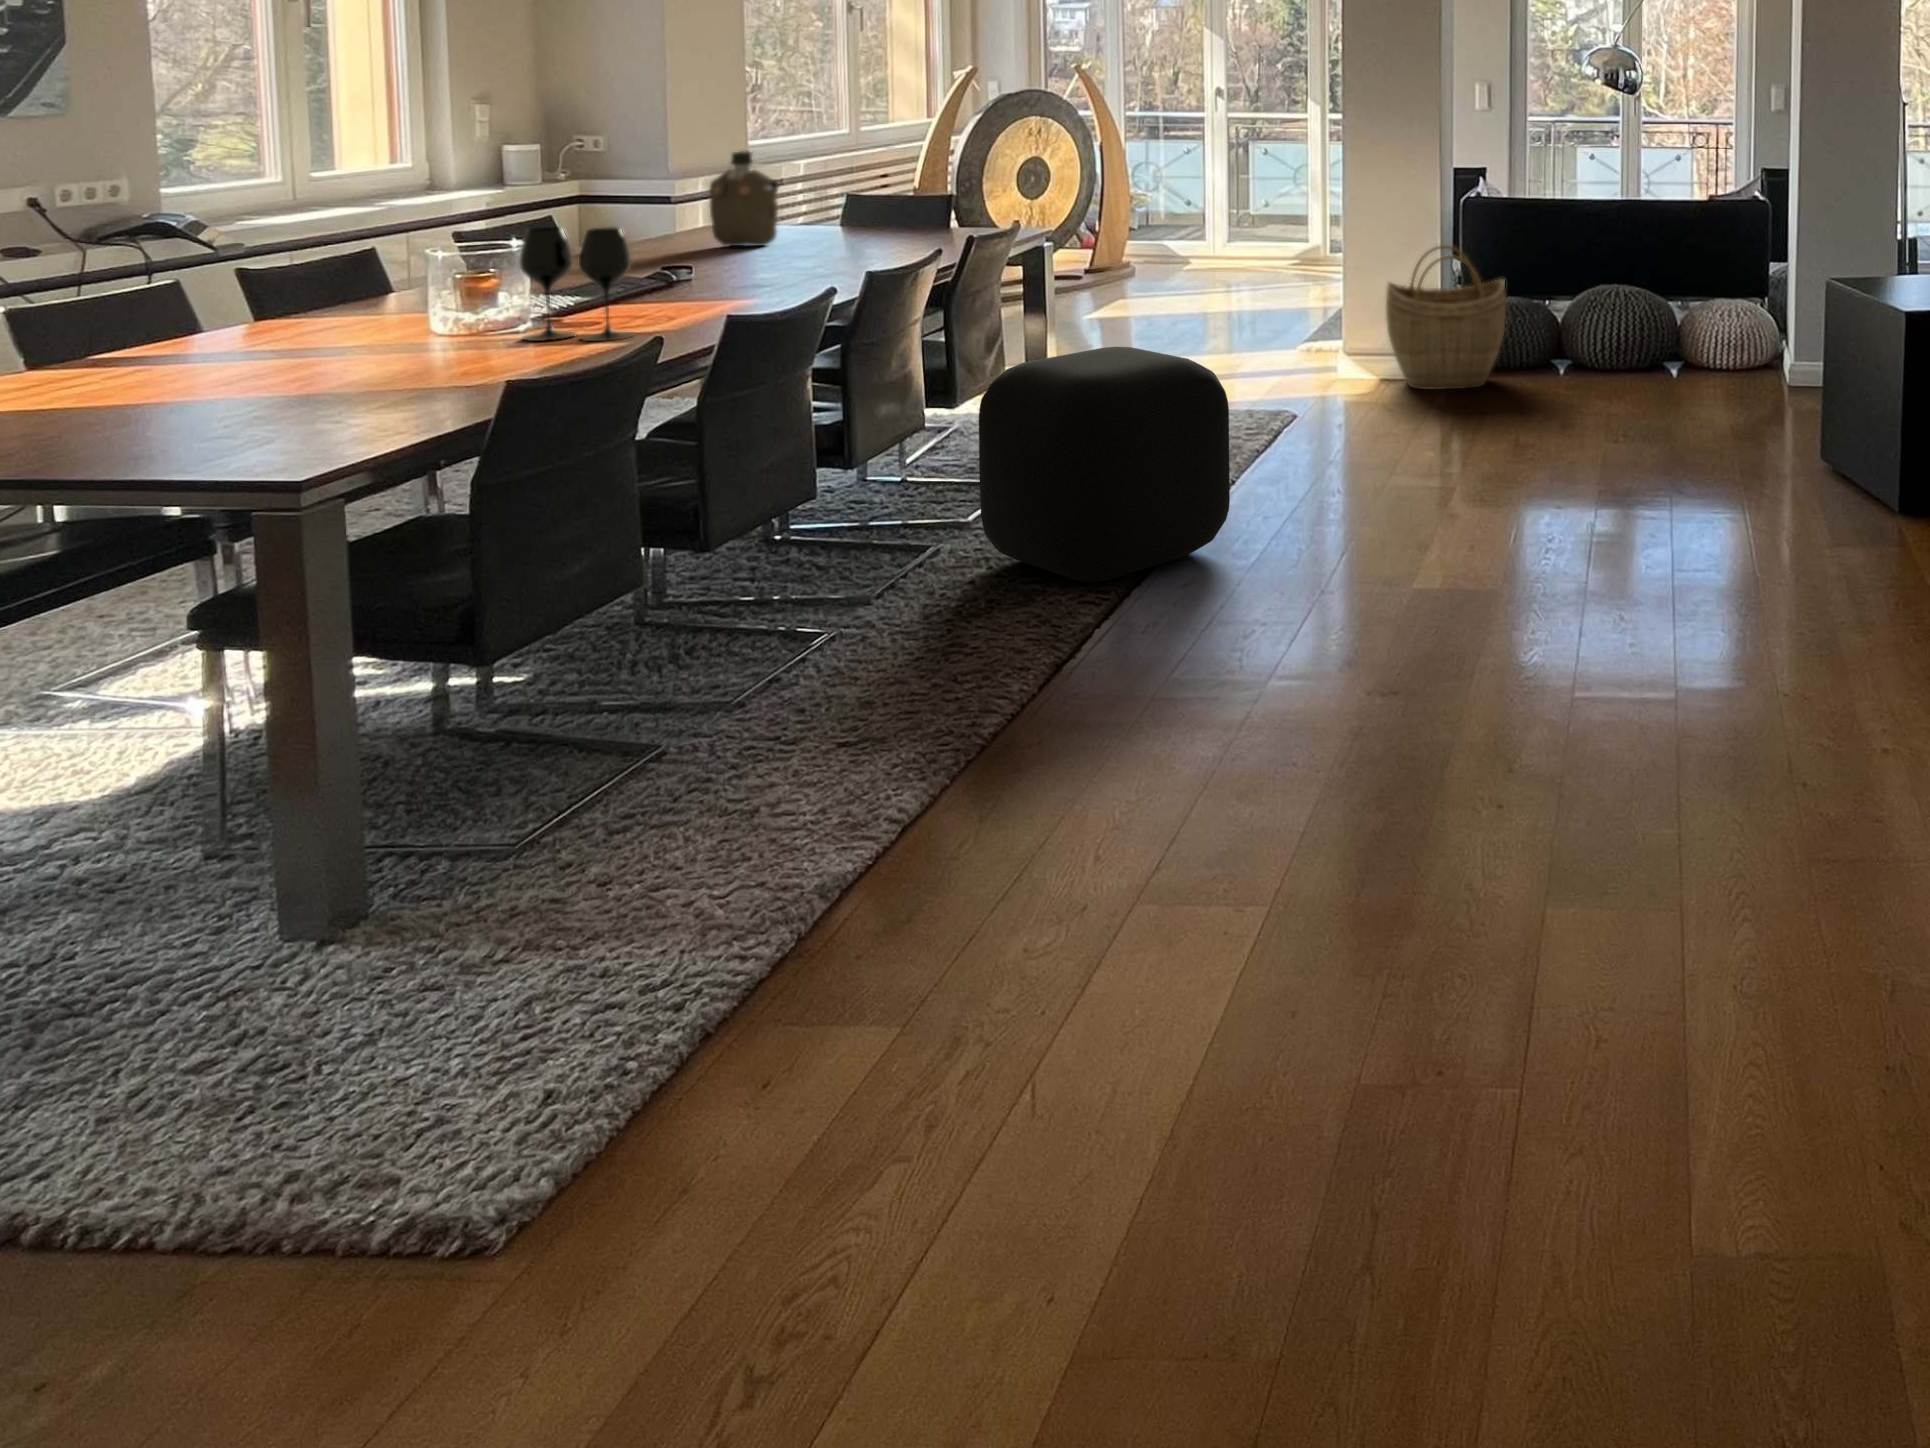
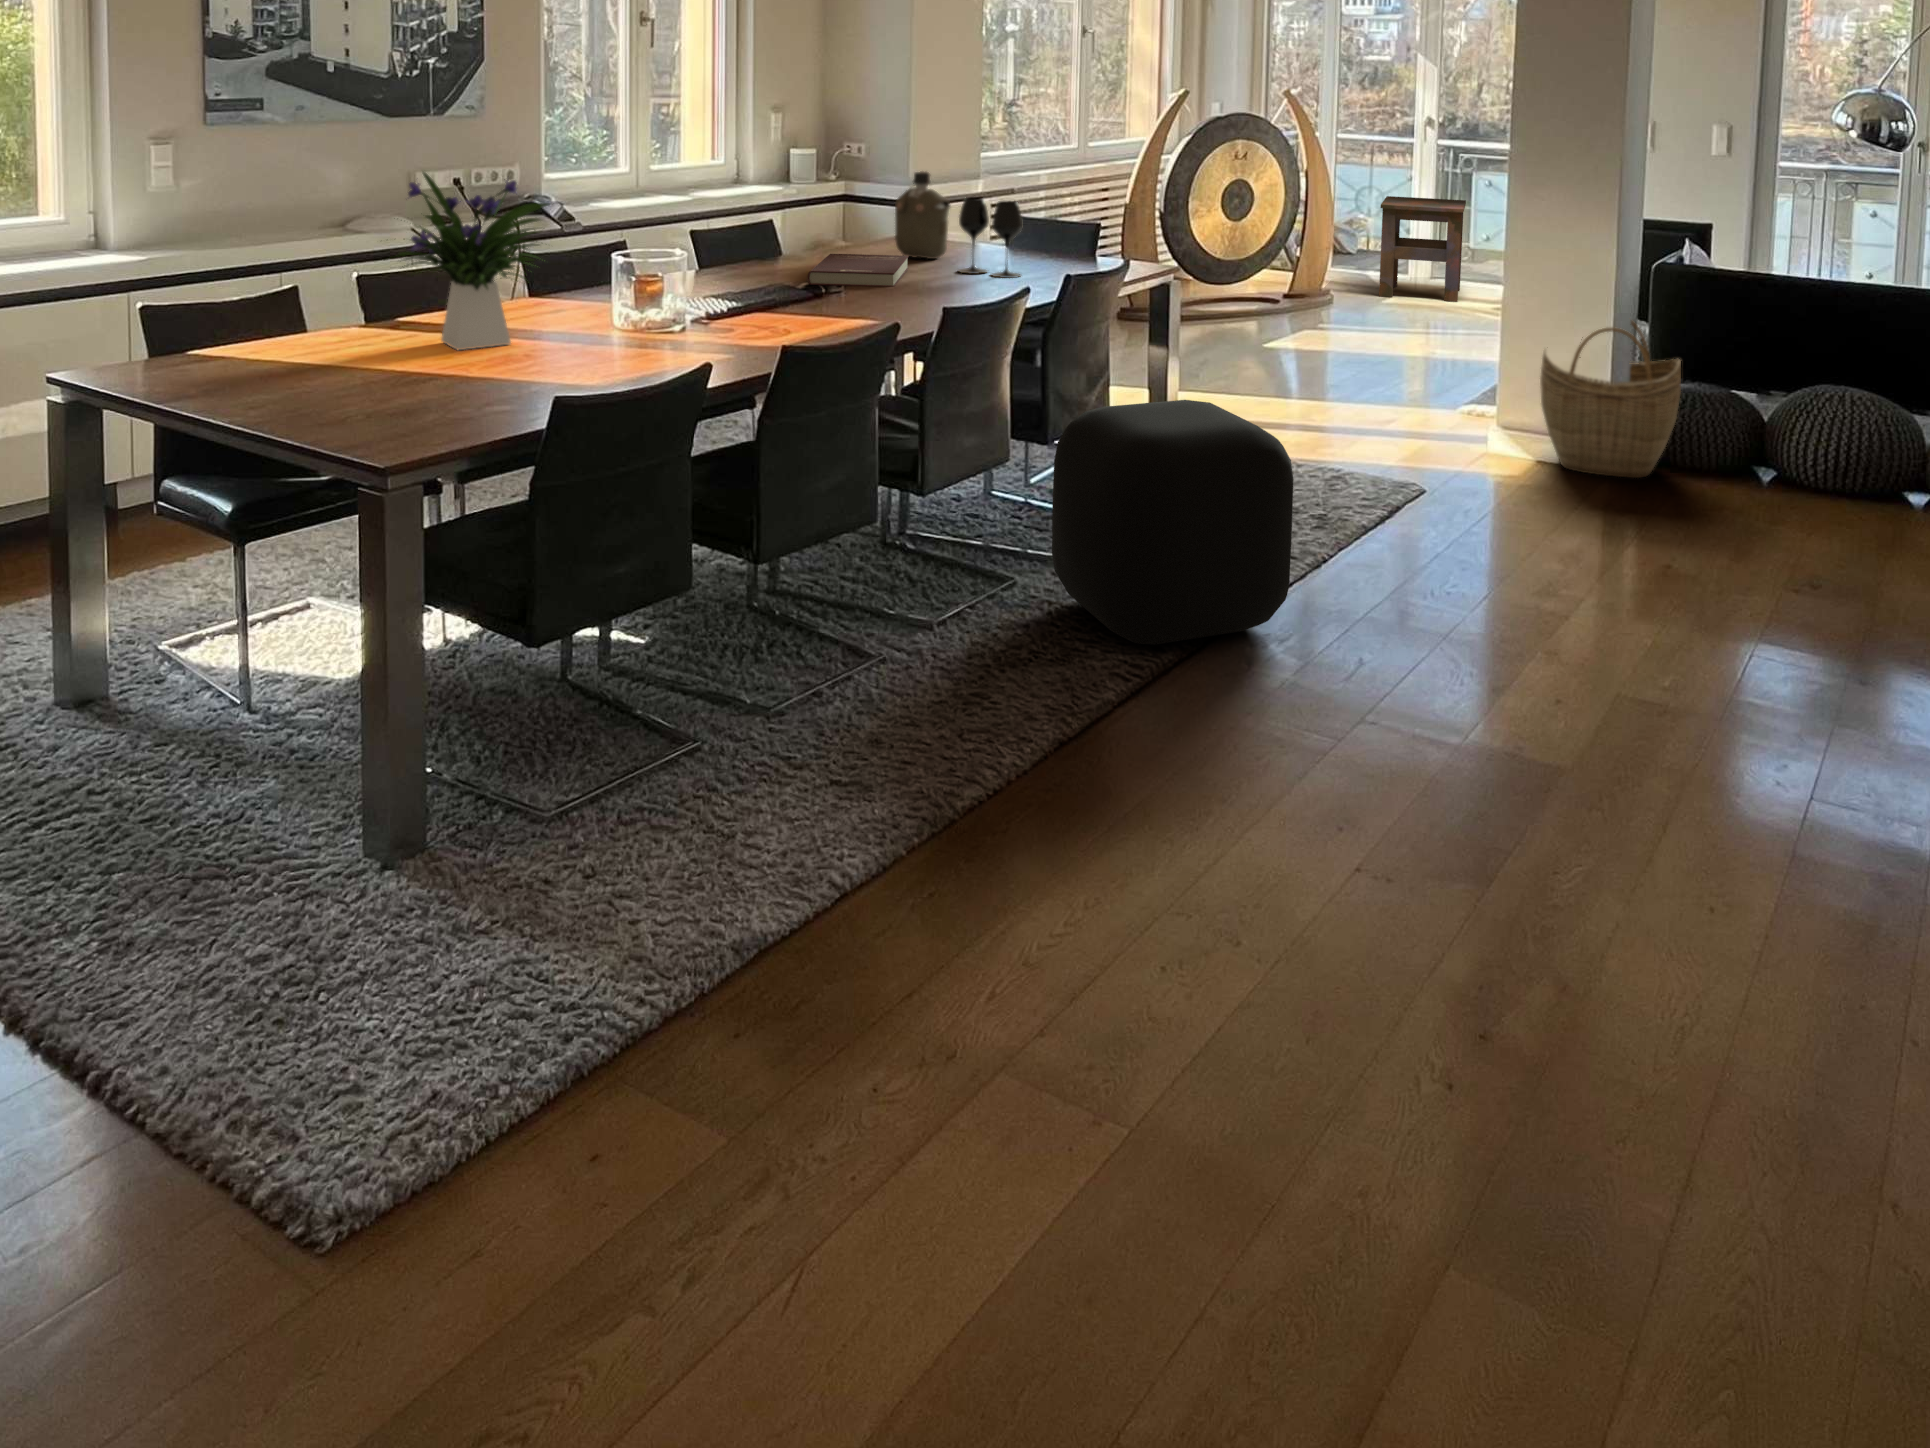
flower arrangement: none [95,159,359,376] -> present [399,172,550,350]
side table: none [1175,168,1258,269] -> present [1379,196,1466,302]
wine glass: present [519,227,634,341] -> present [959,197,1022,278]
book: none [634,242,745,279] -> present [808,254,909,287]

